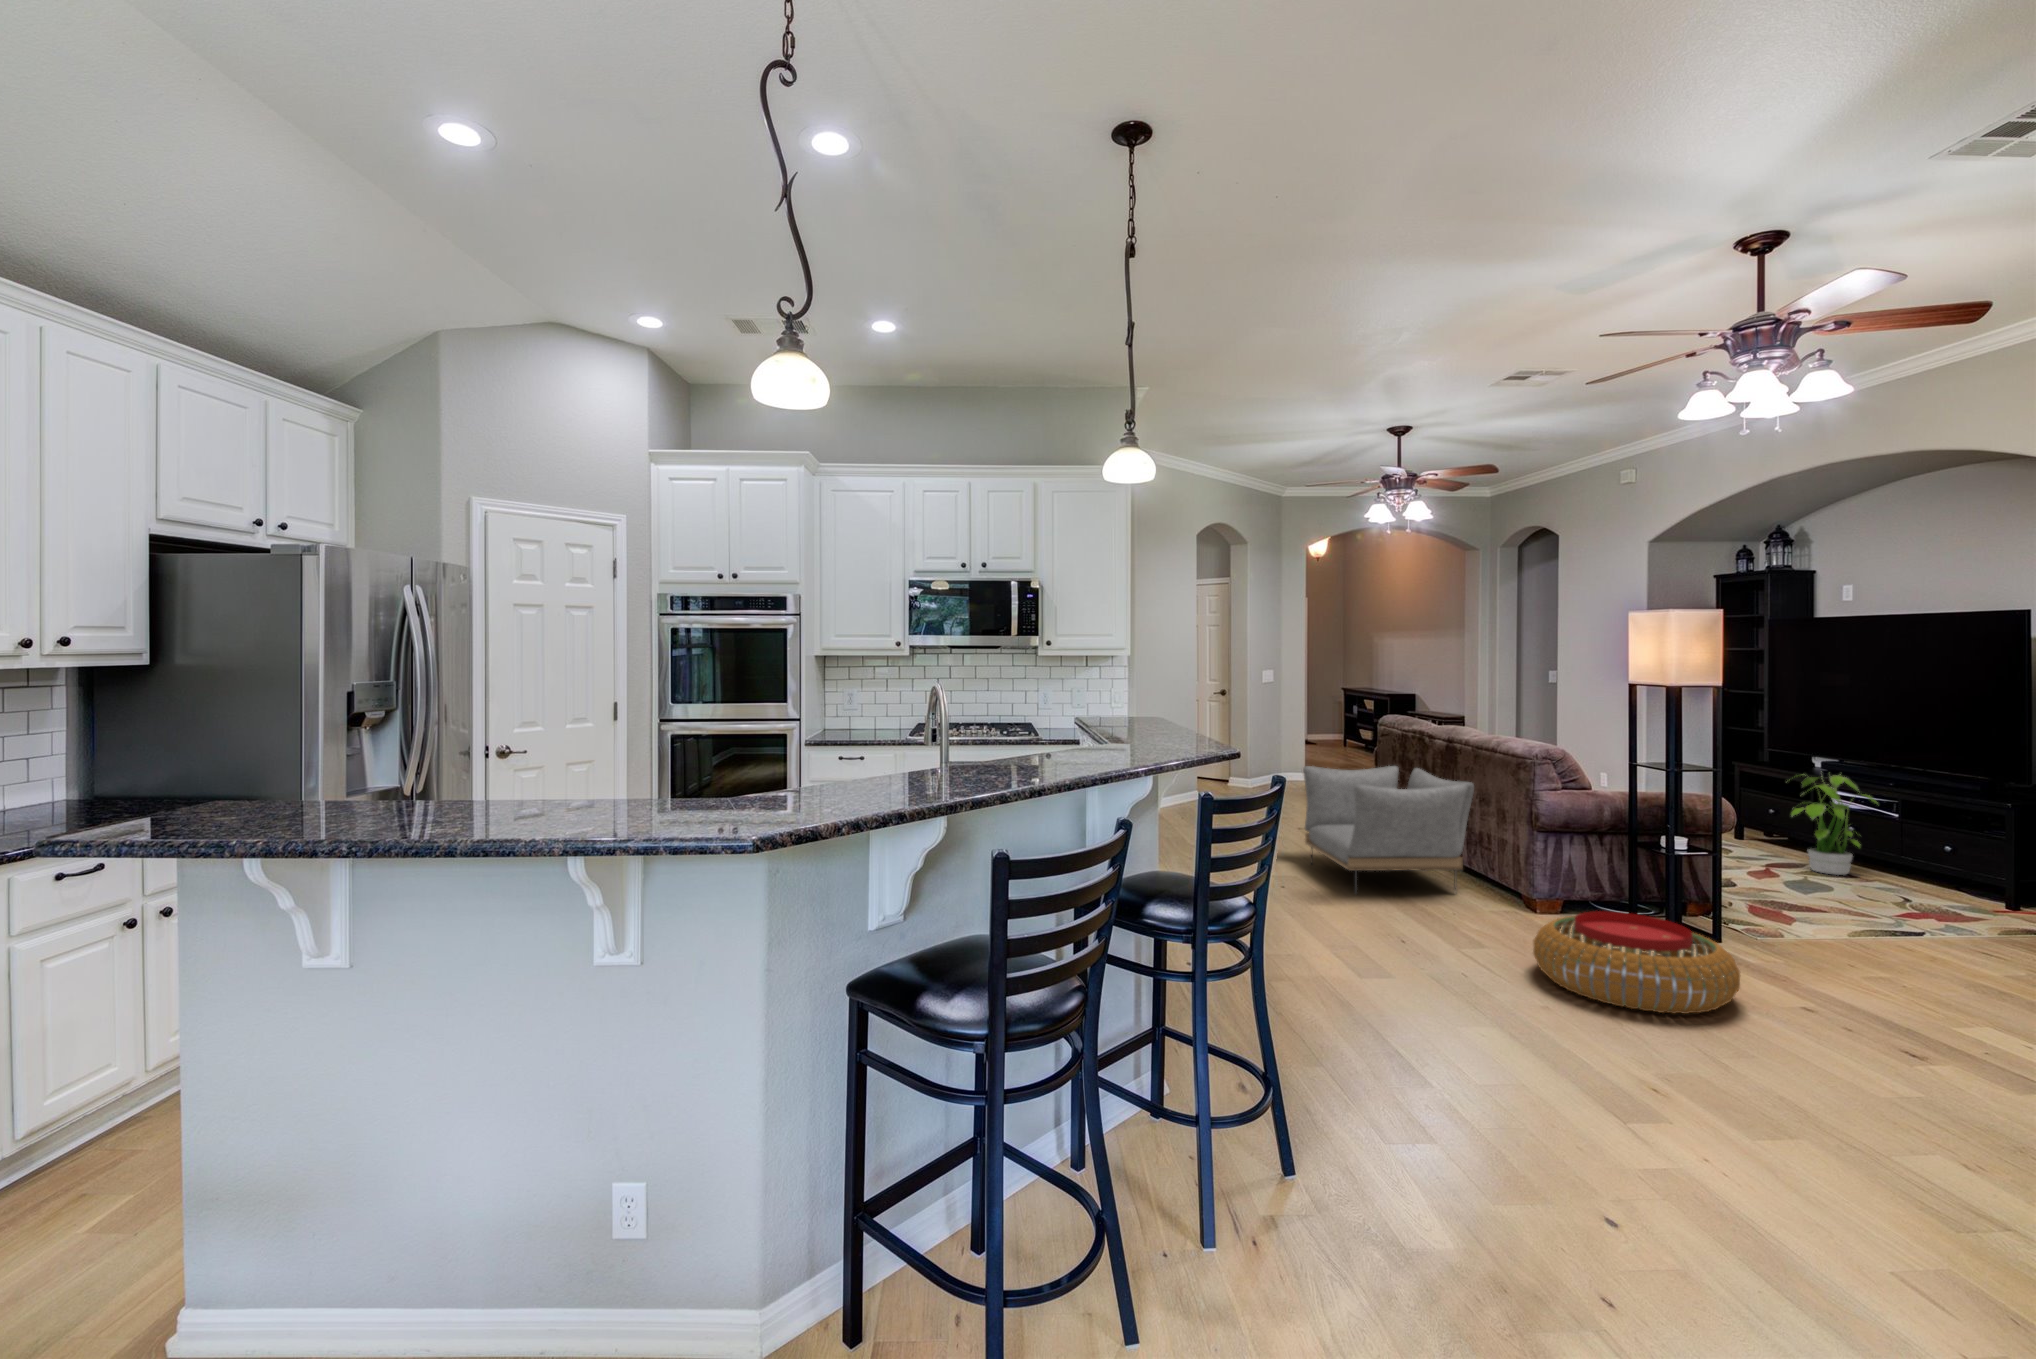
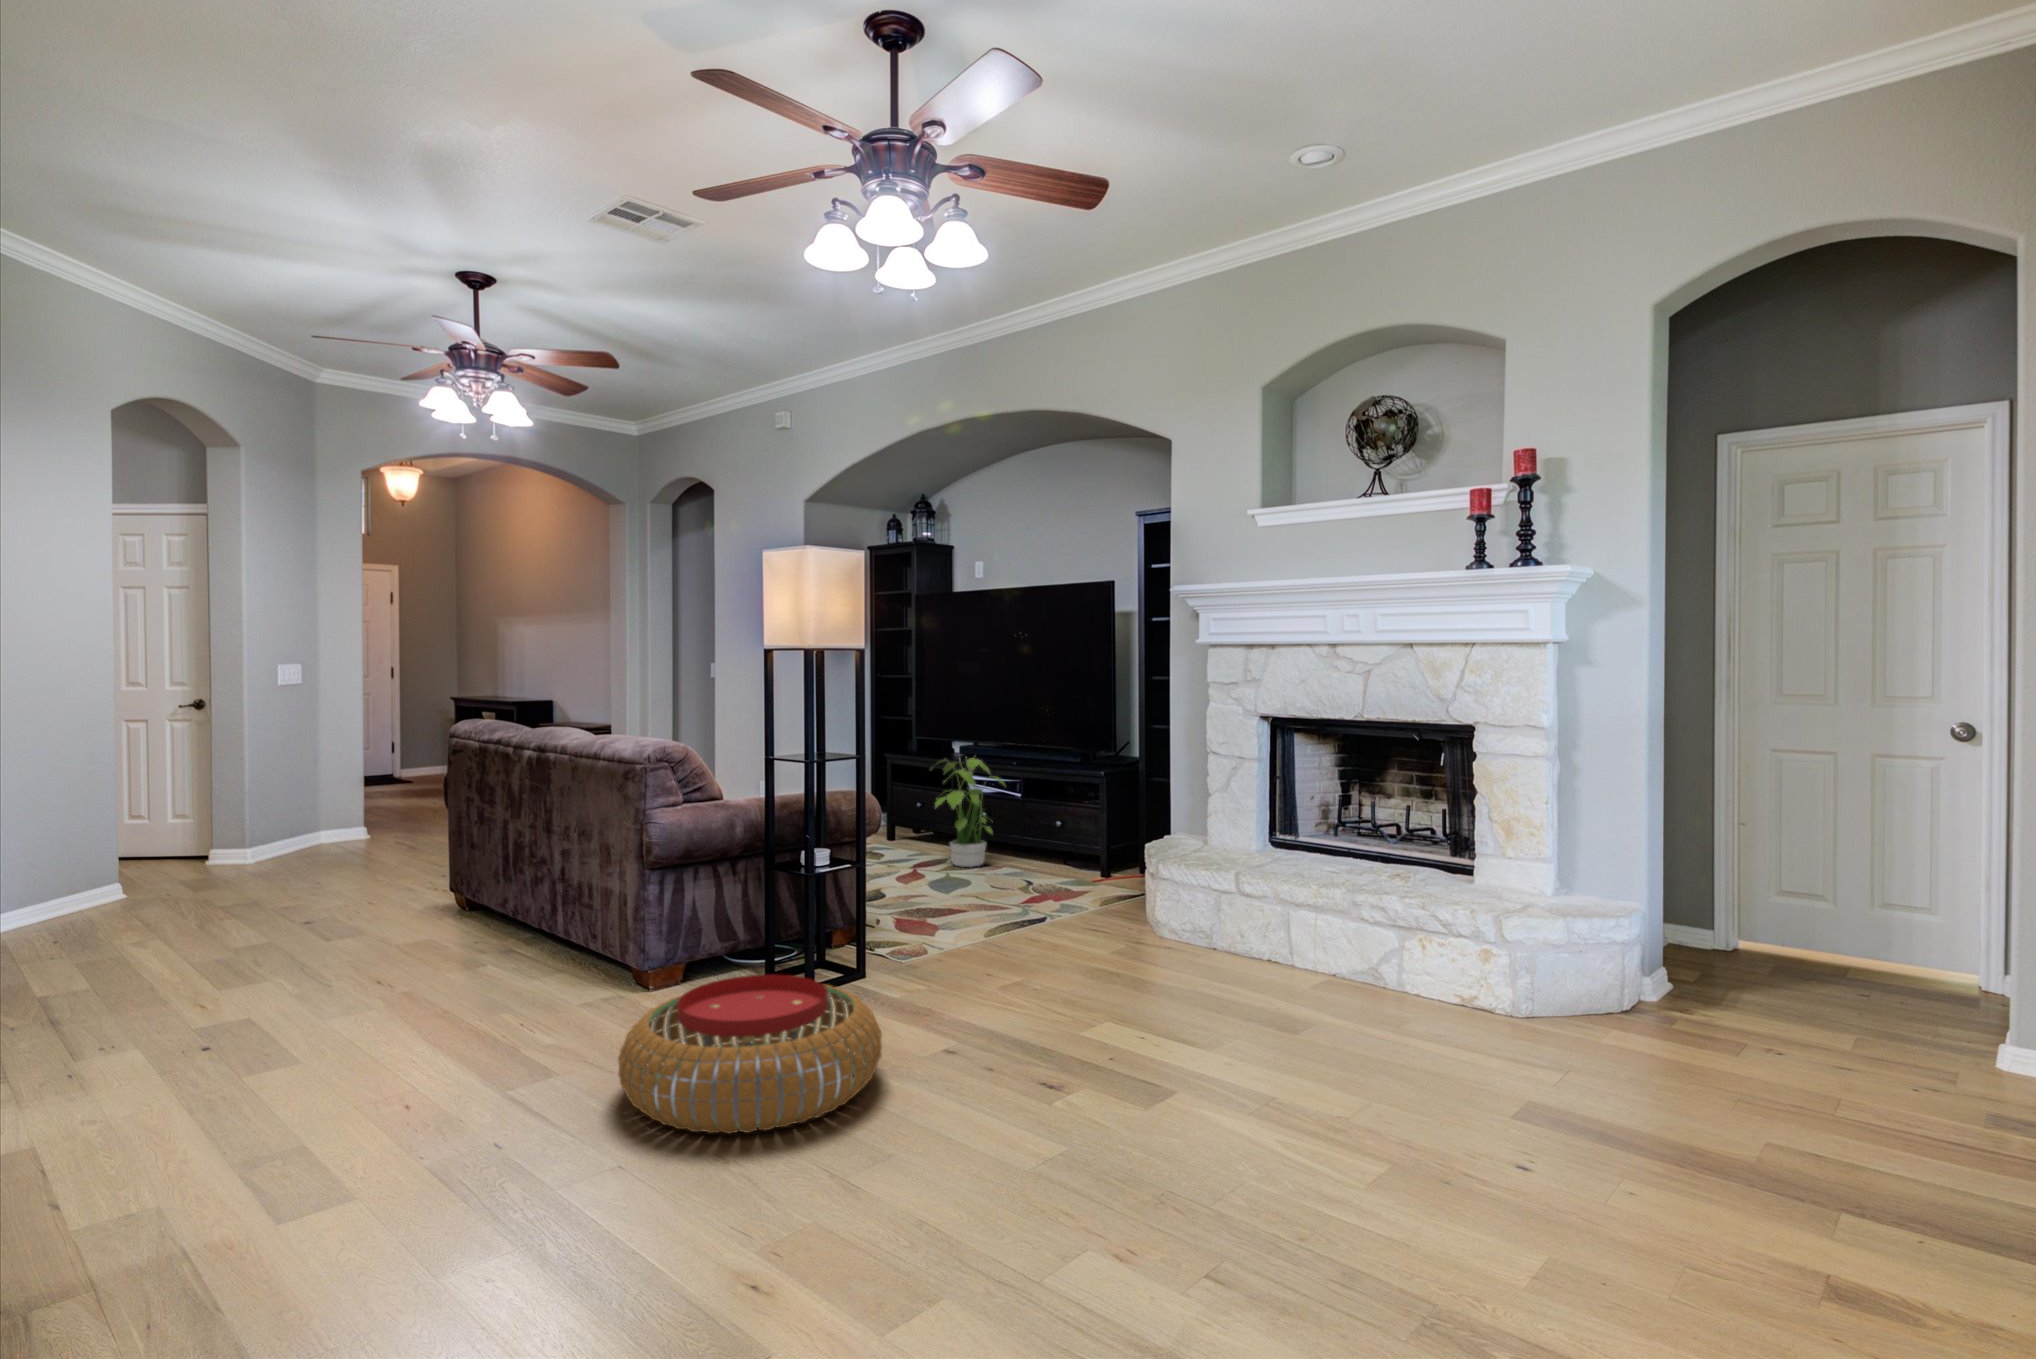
armchair: present [1303,766,1474,893] -> none [290,790,567,1018]

